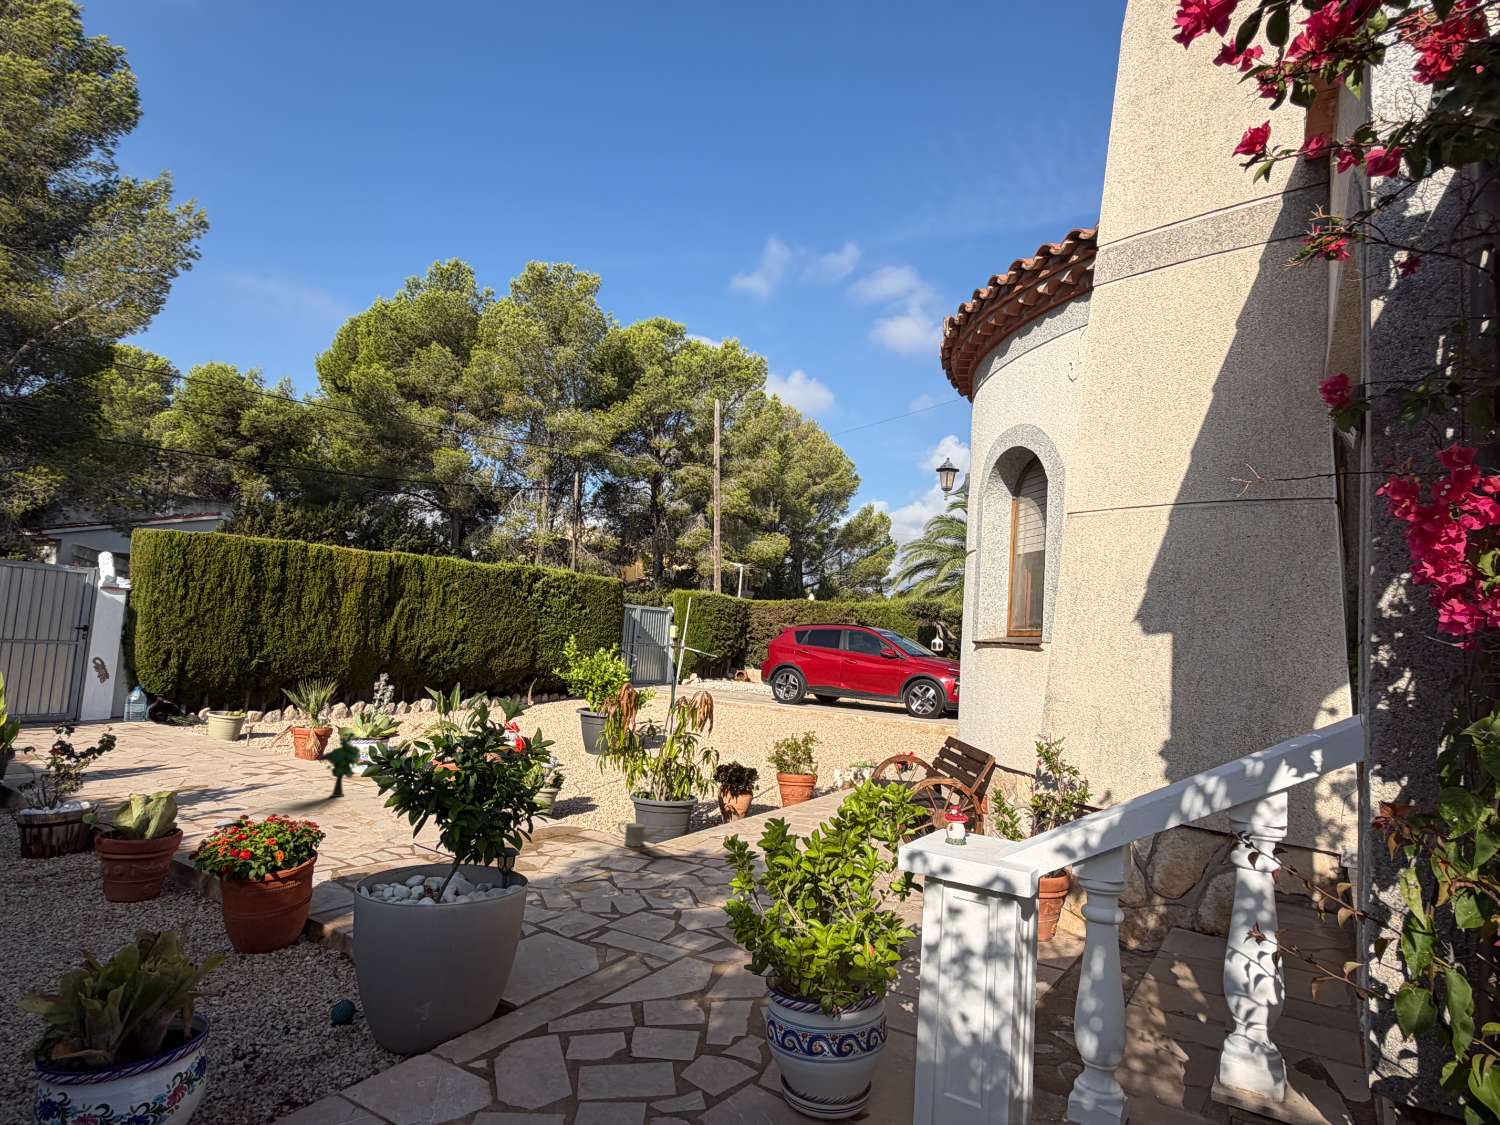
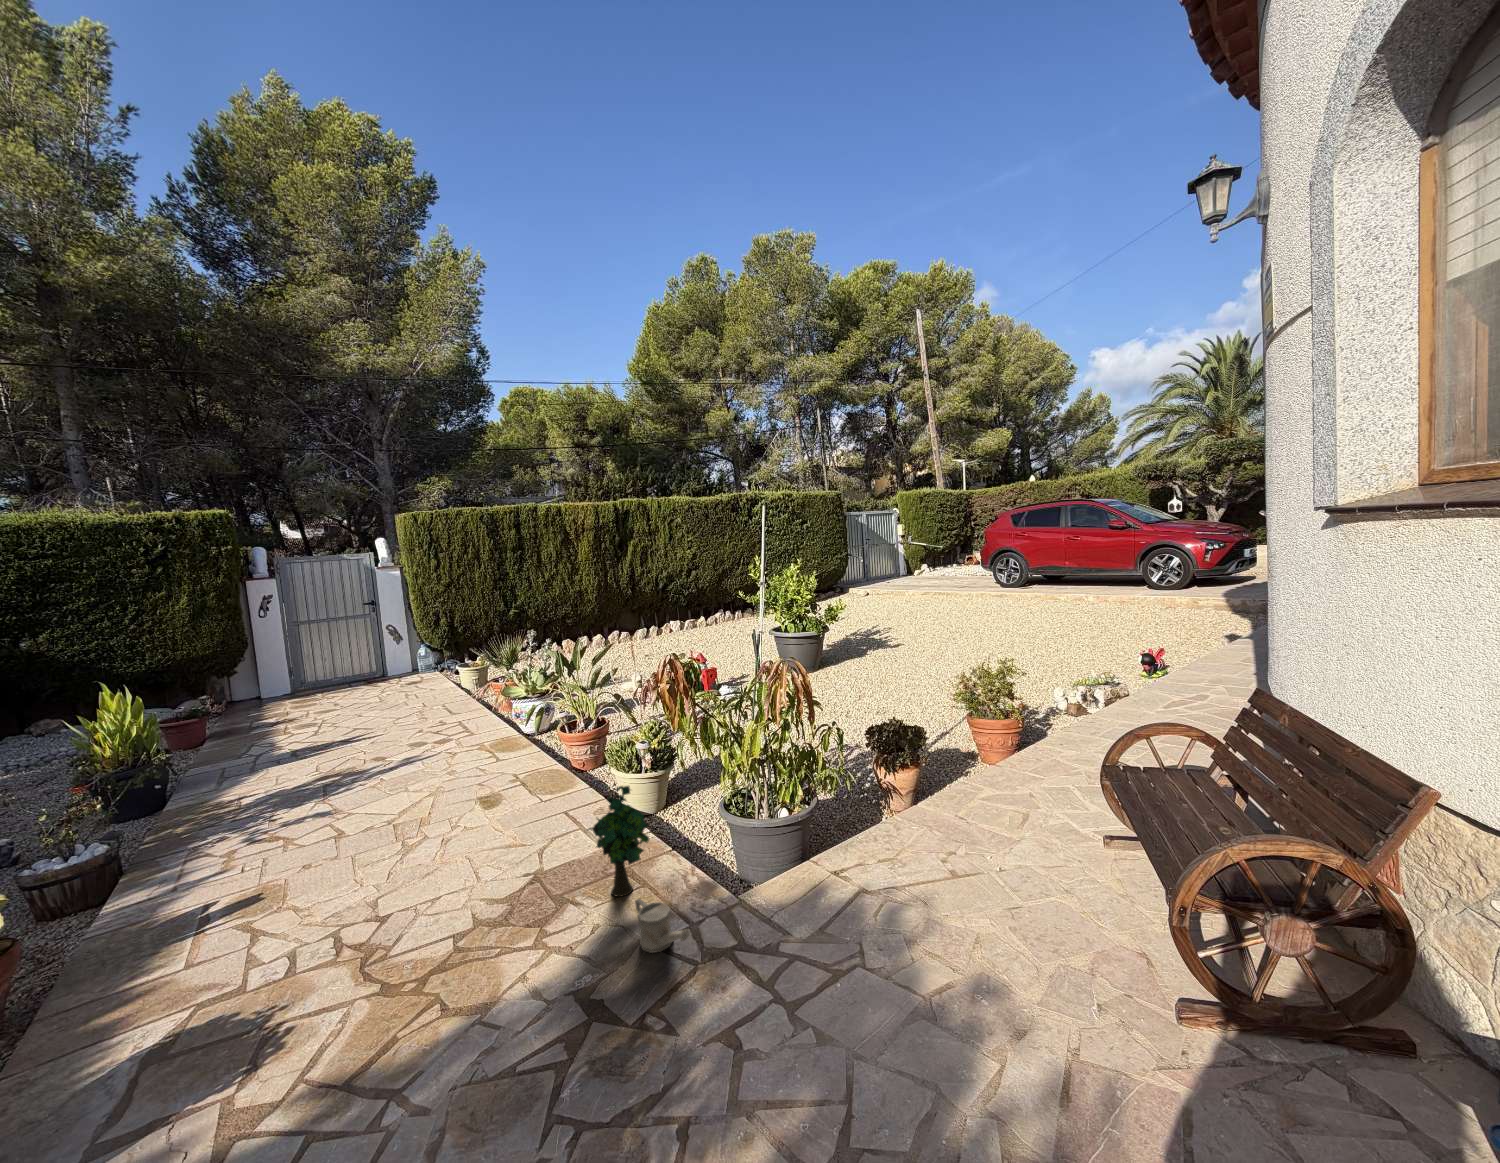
decorative plant: present [324,732,361,797] -> present [587,786,649,897]

